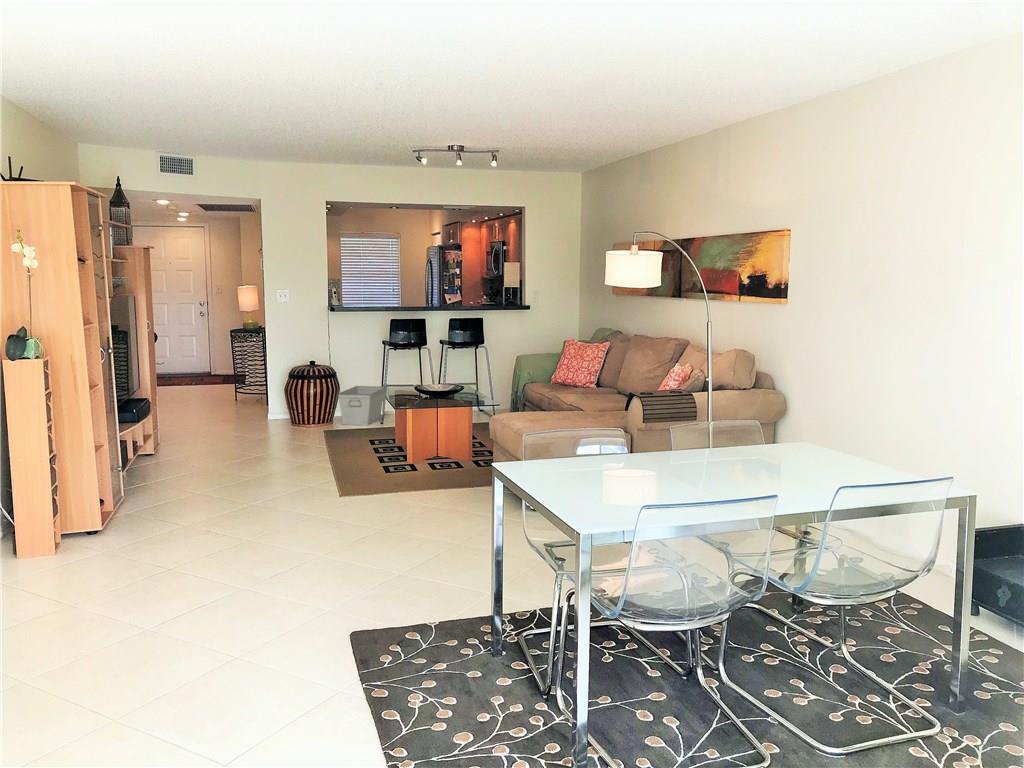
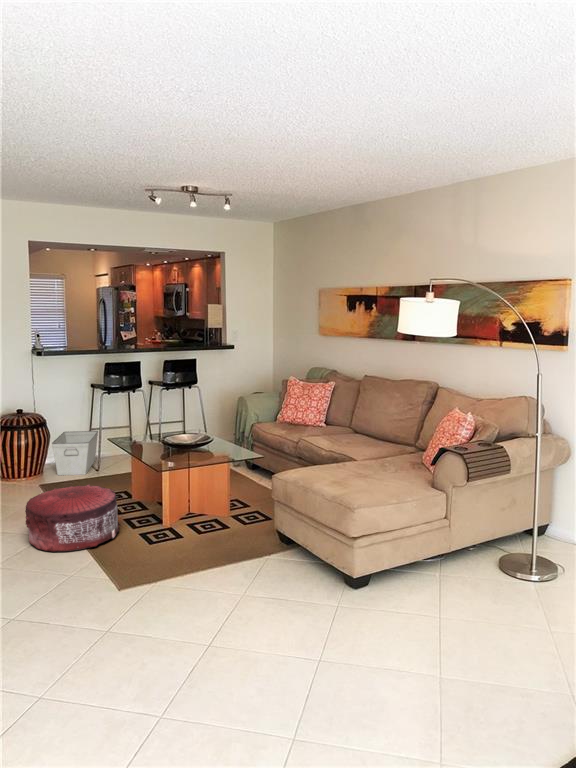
pouf: none [284,422,367,473] -> present [25,484,120,552]

